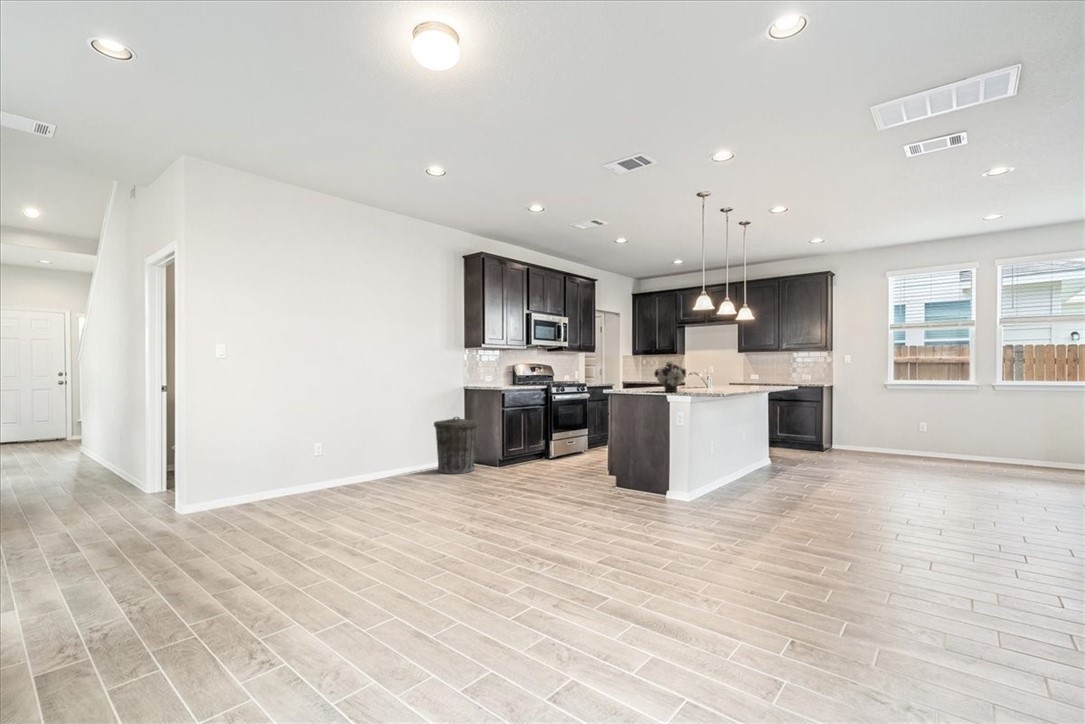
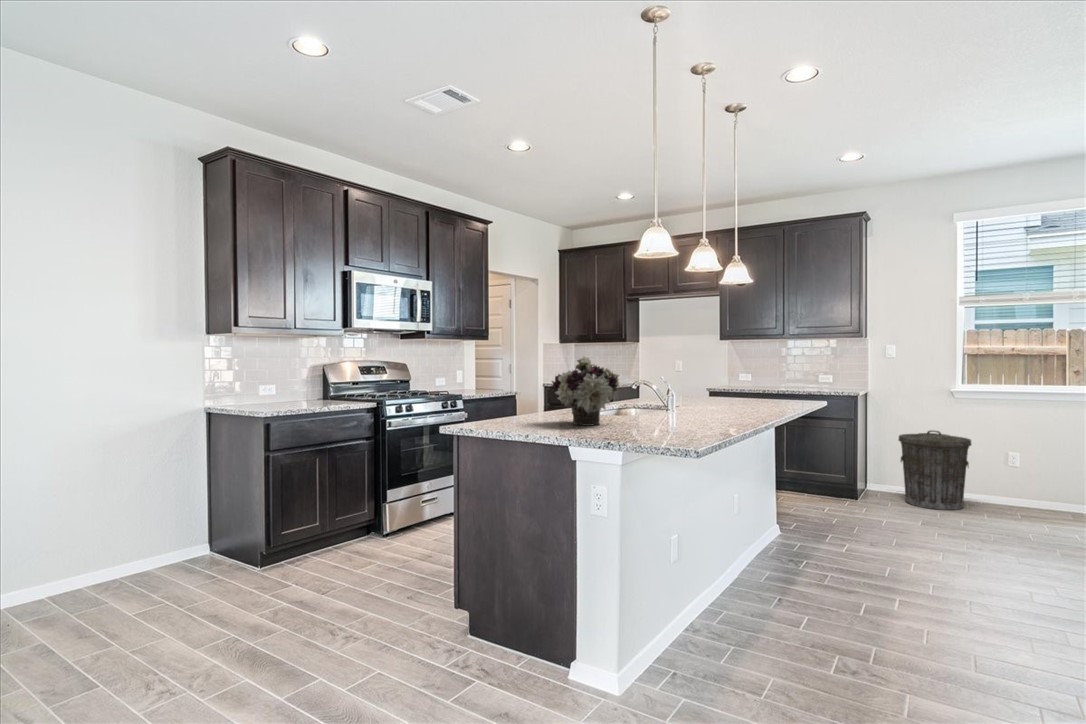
trash can: present [434,417,479,474] -> present [898,430,971,510]

